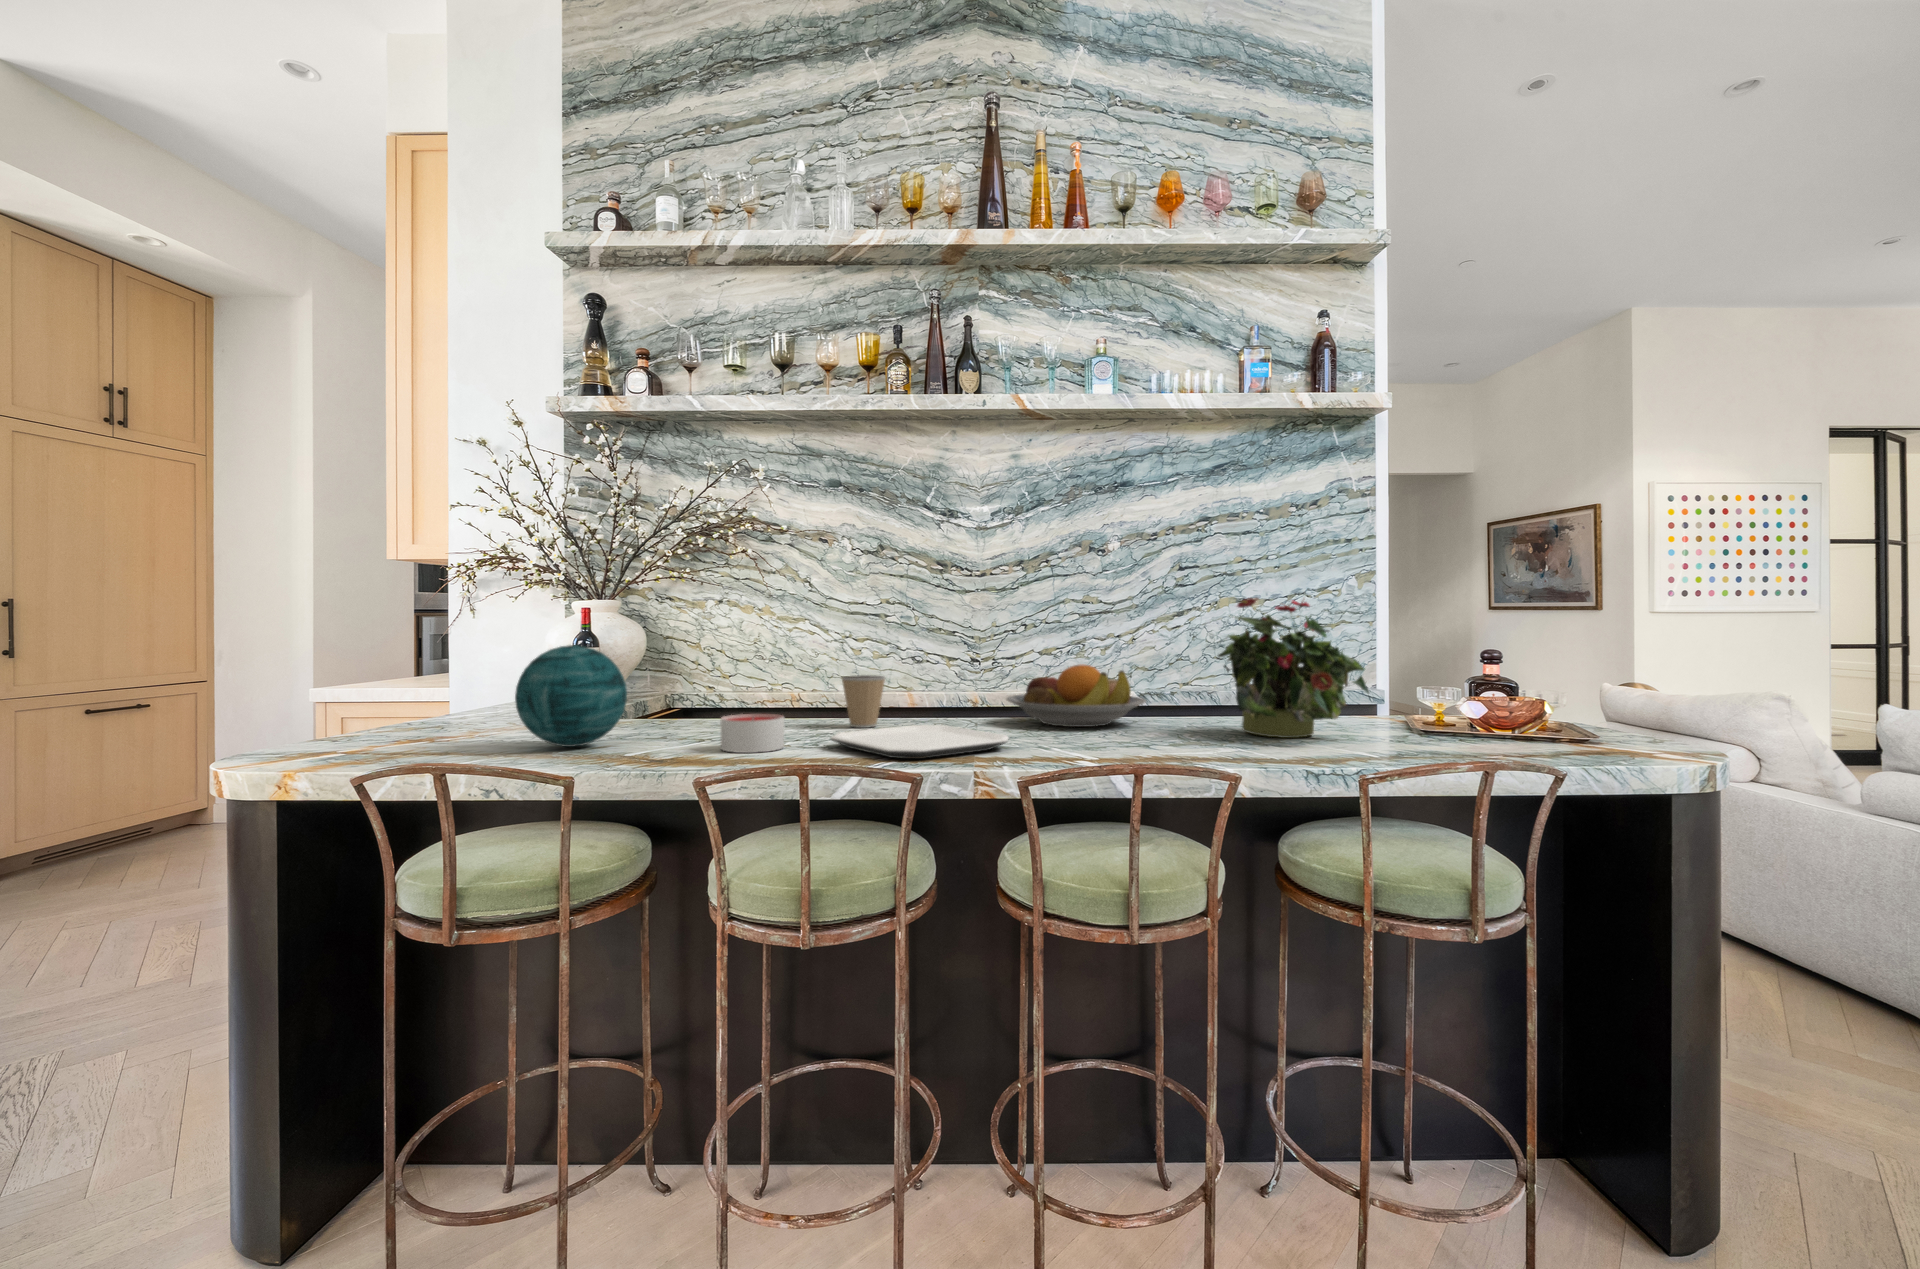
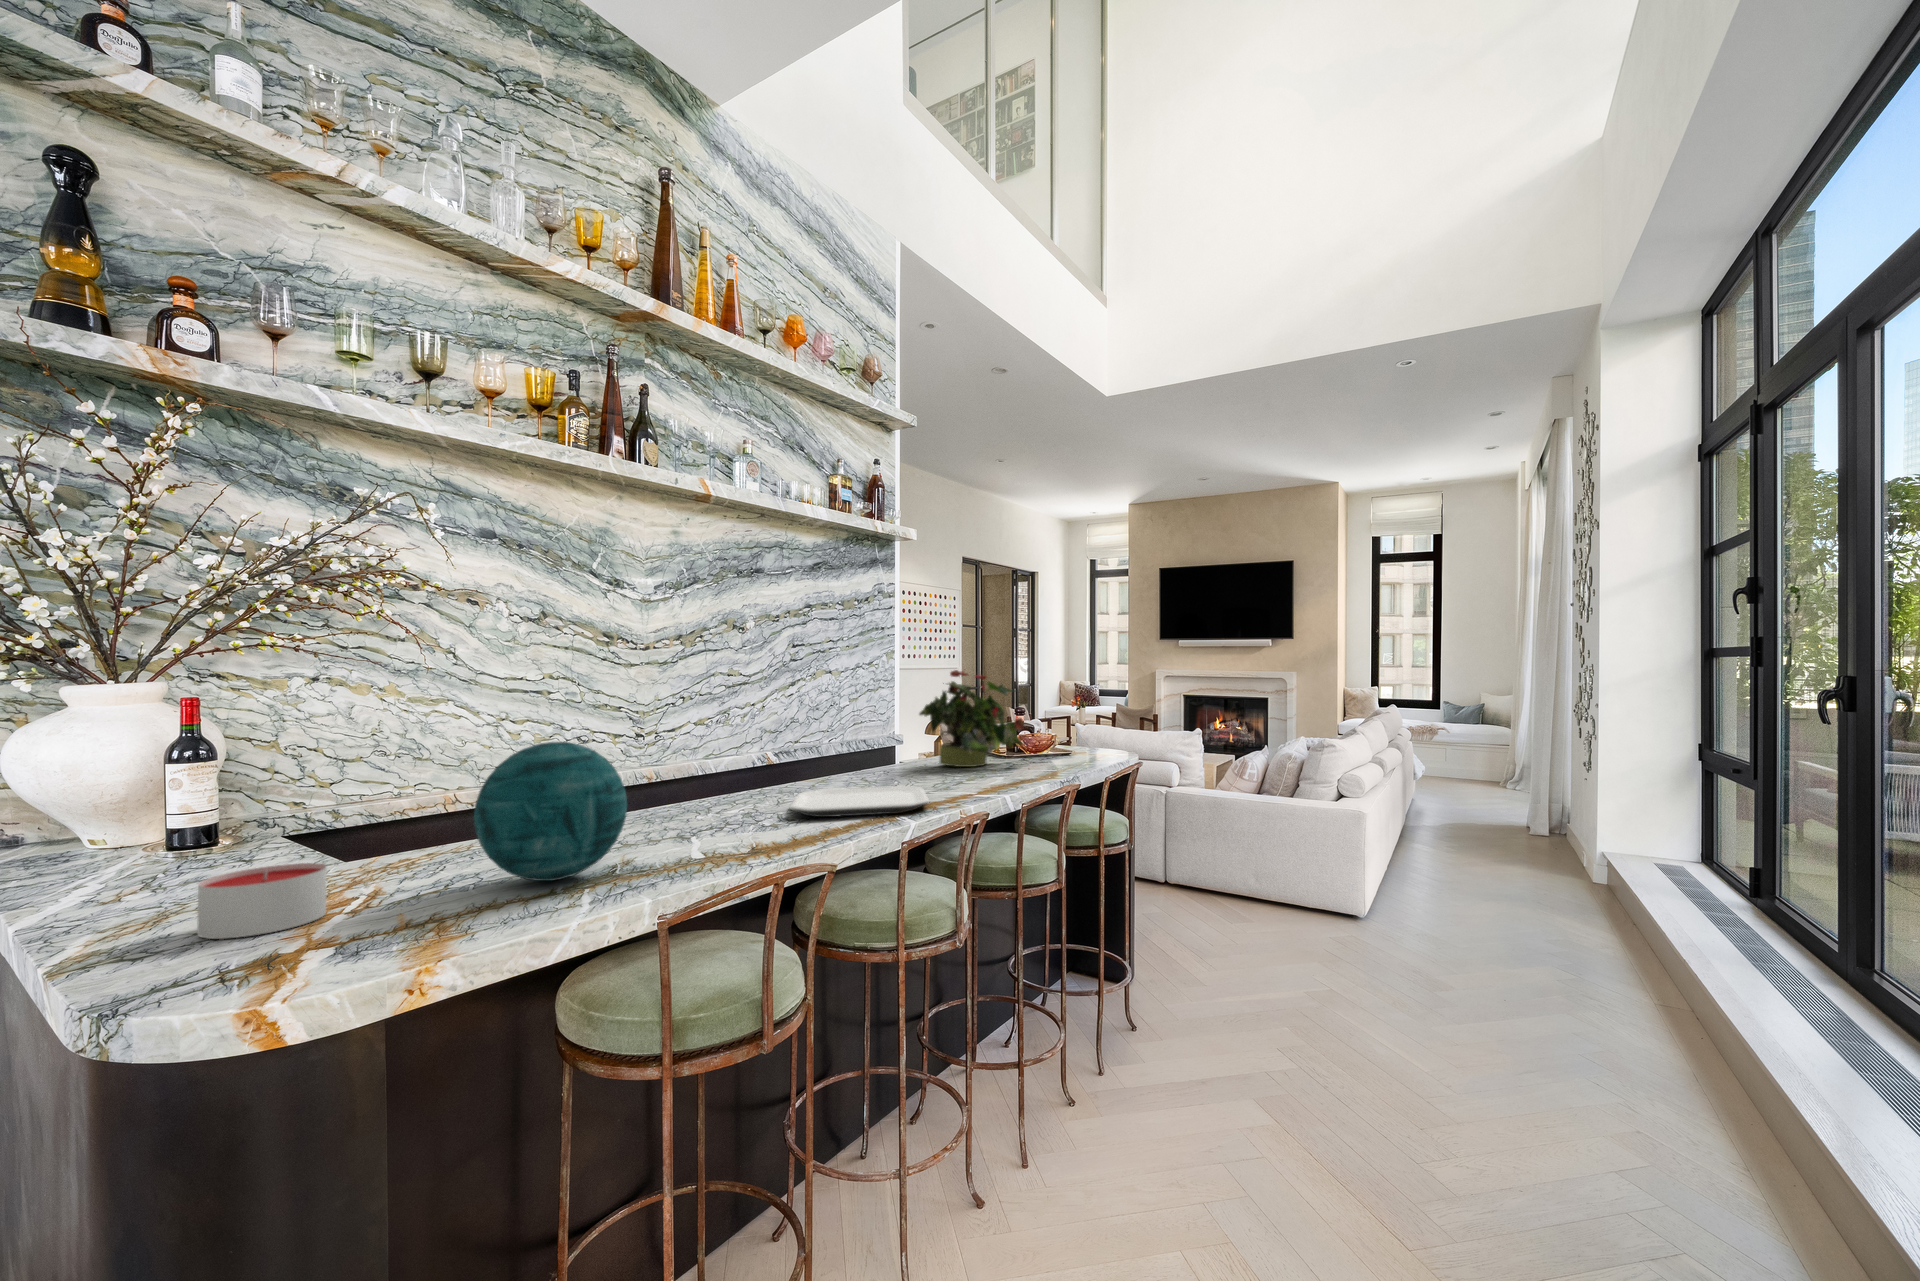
fruit bowl: present [1007,665,1146,727] -> none [756,728,879,784]
coffee cup: present [842,675,885,728] -> none [659,755,709,812]
candle: present [721,714,784,753] -> present [197,863,327,939]

